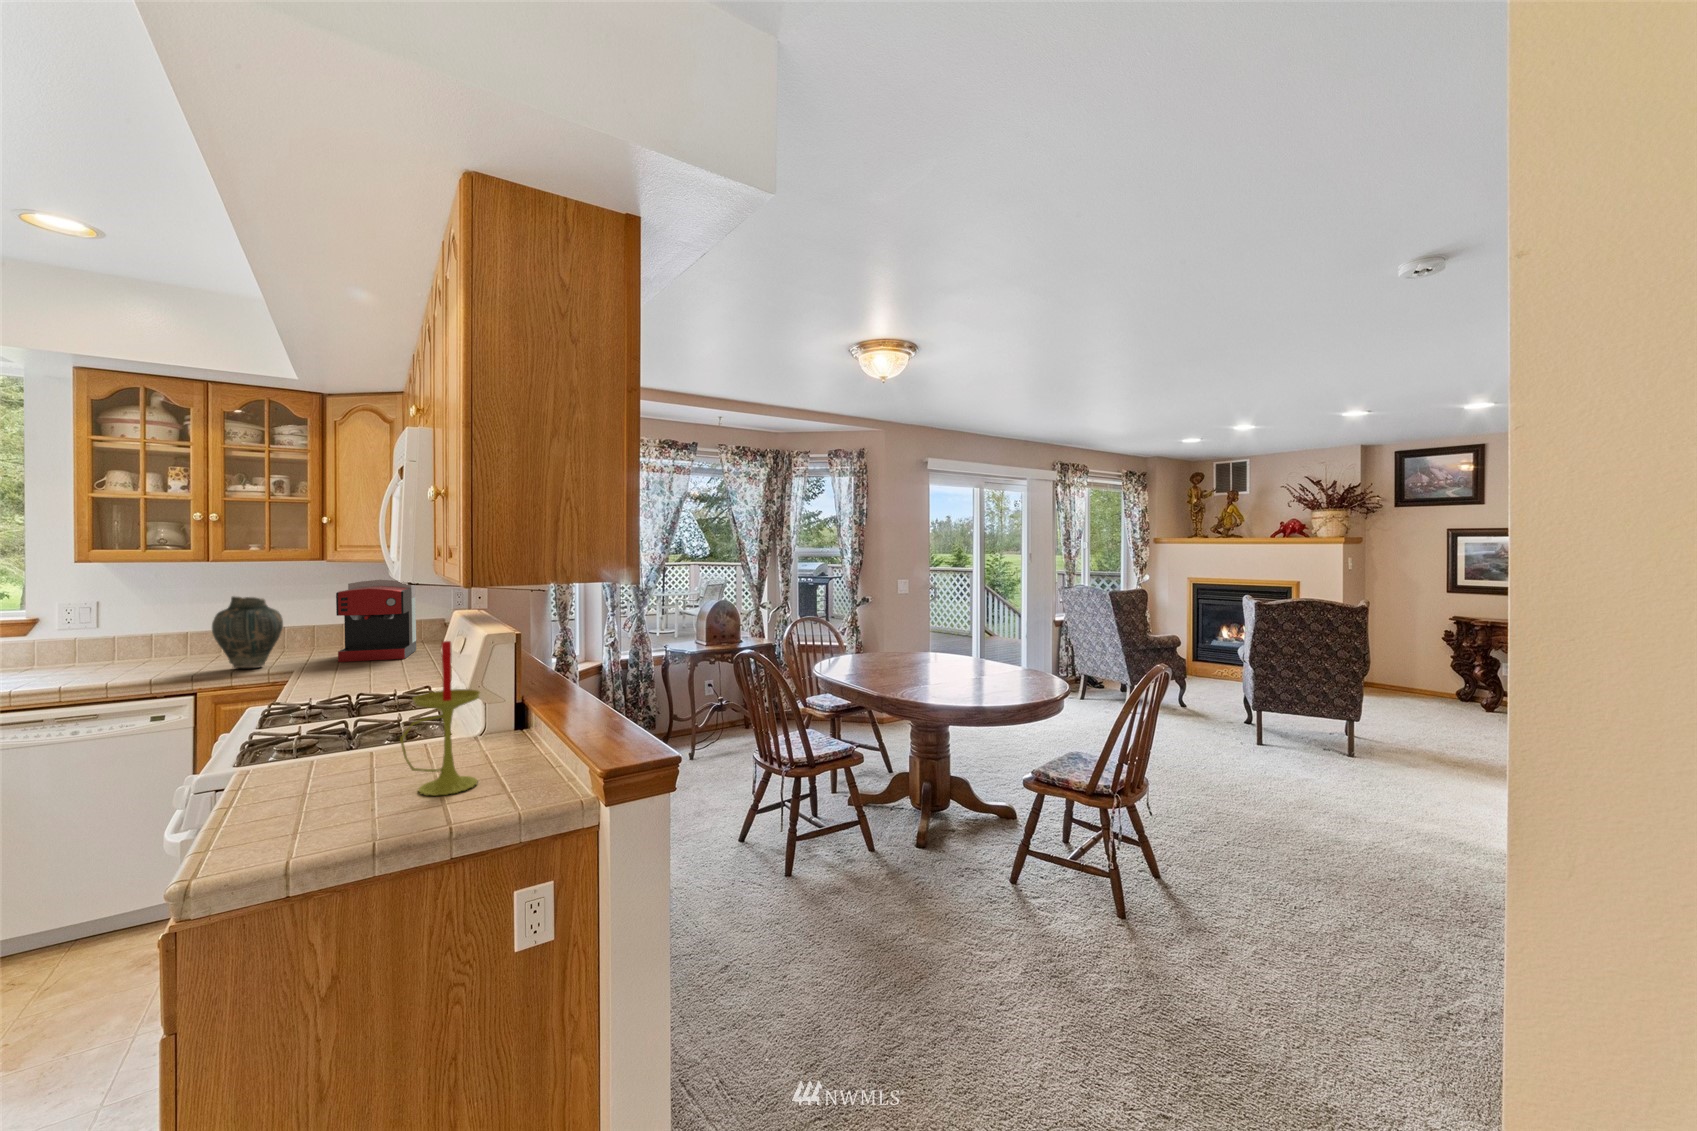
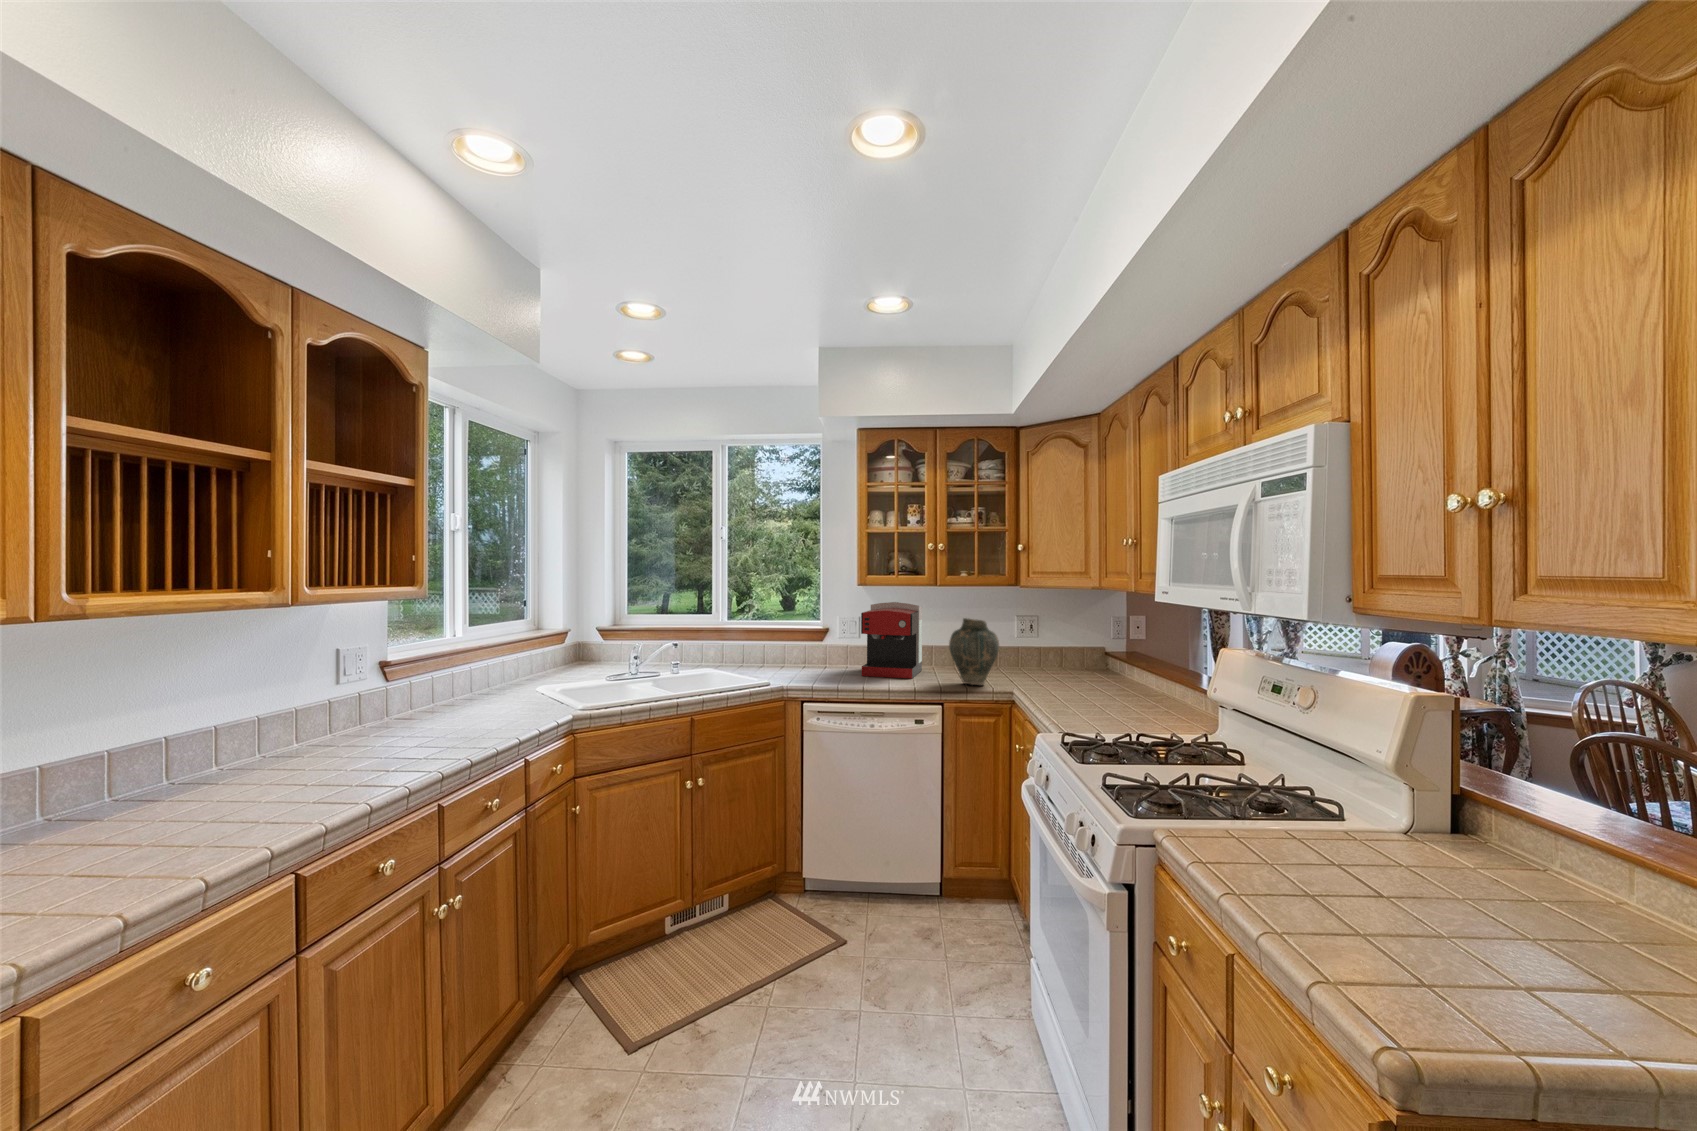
coffee maker: present [336,580,416,662] -> present [861,602,922,679]
candle: present [400,641,480,796] -> none [1464,722,1585,964]

